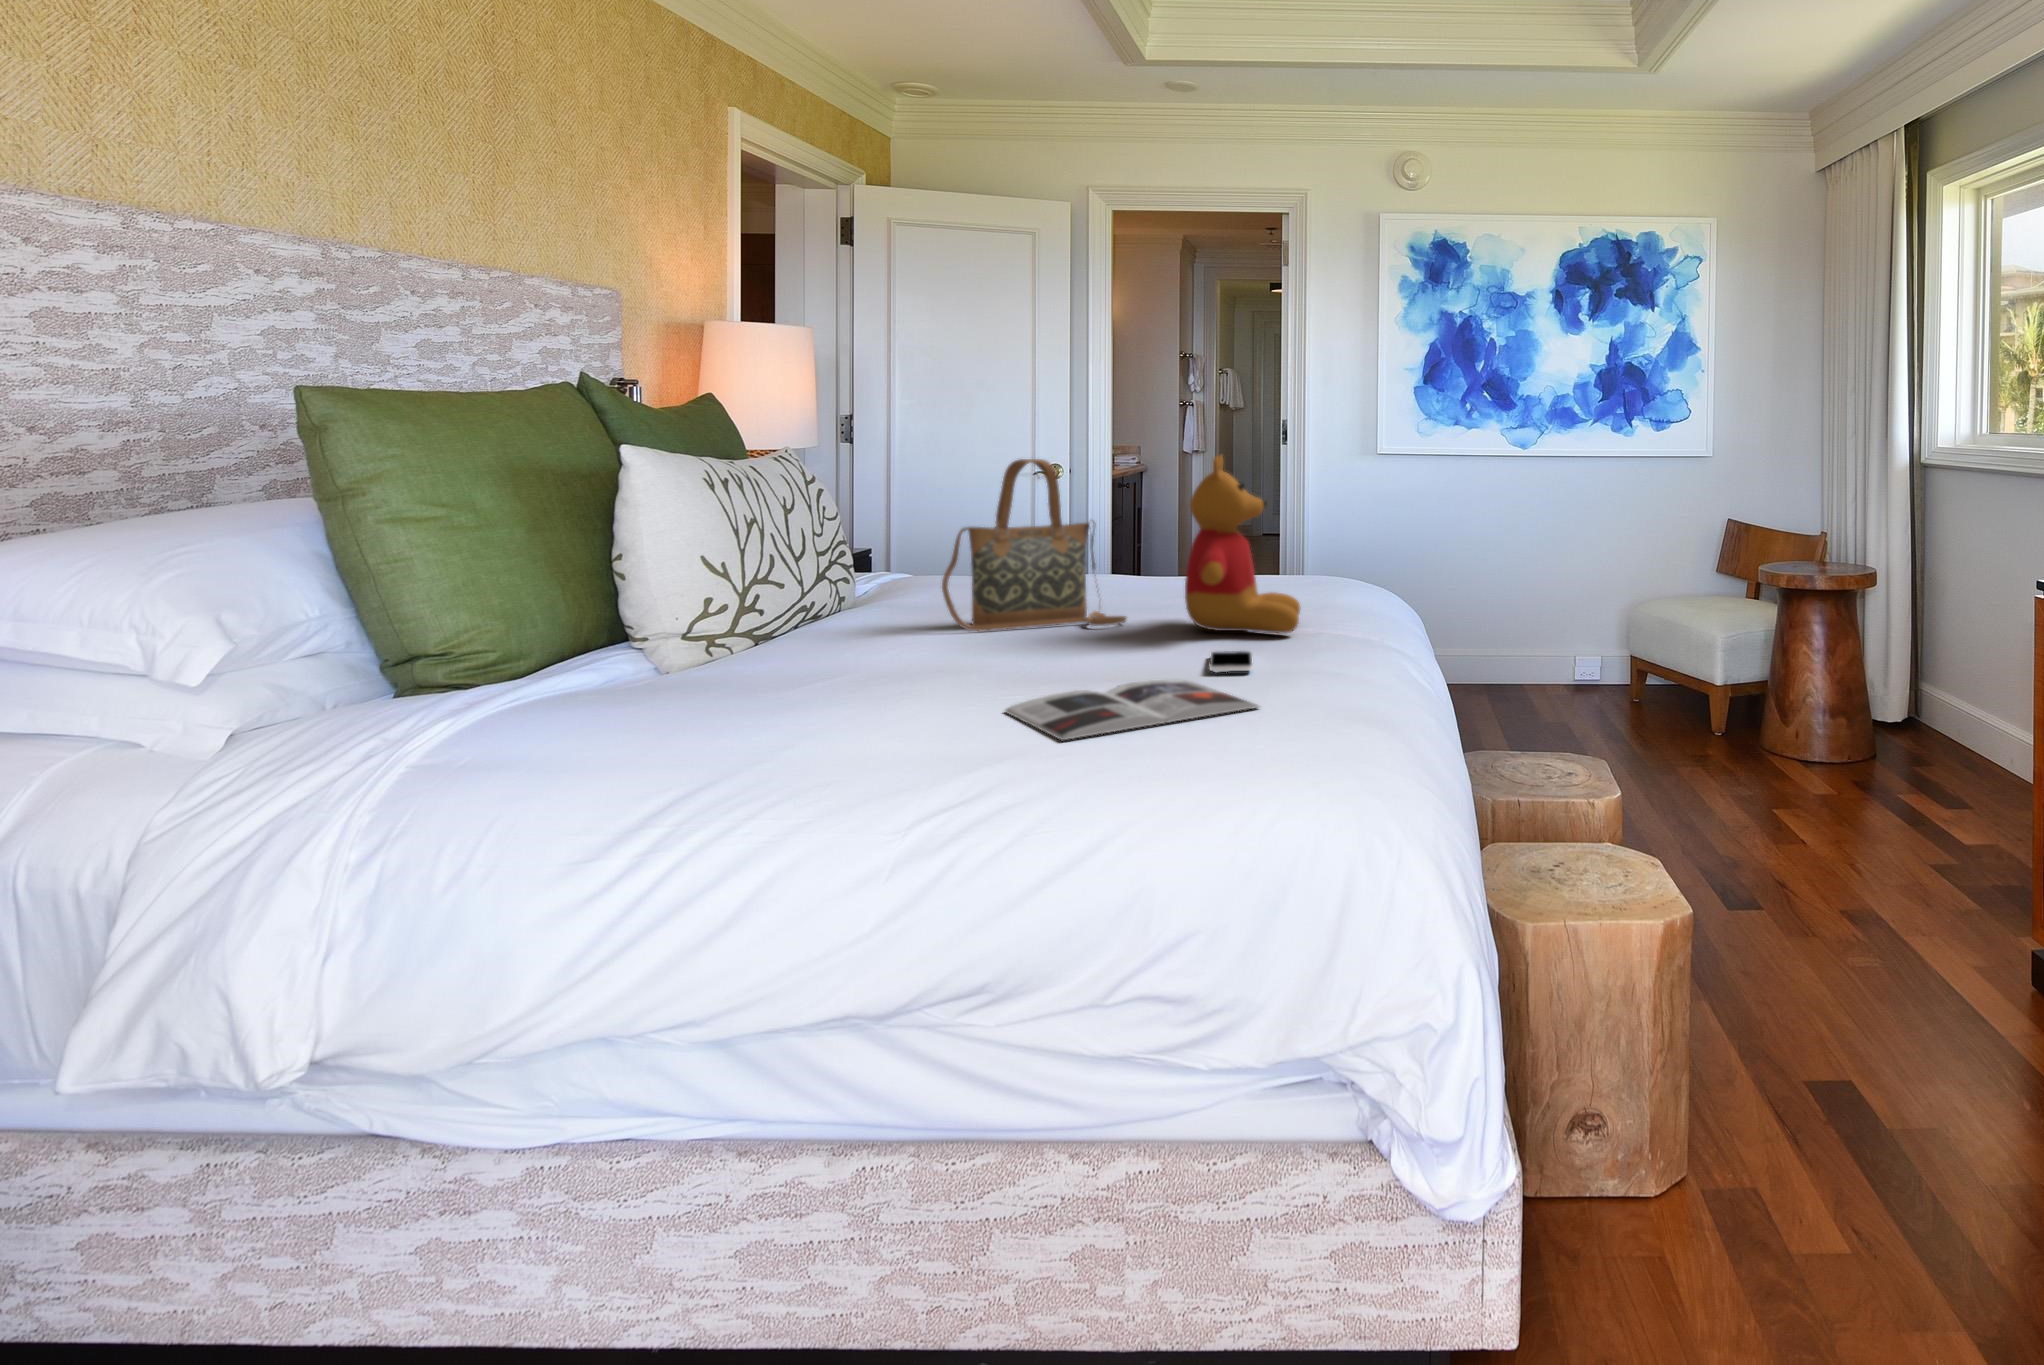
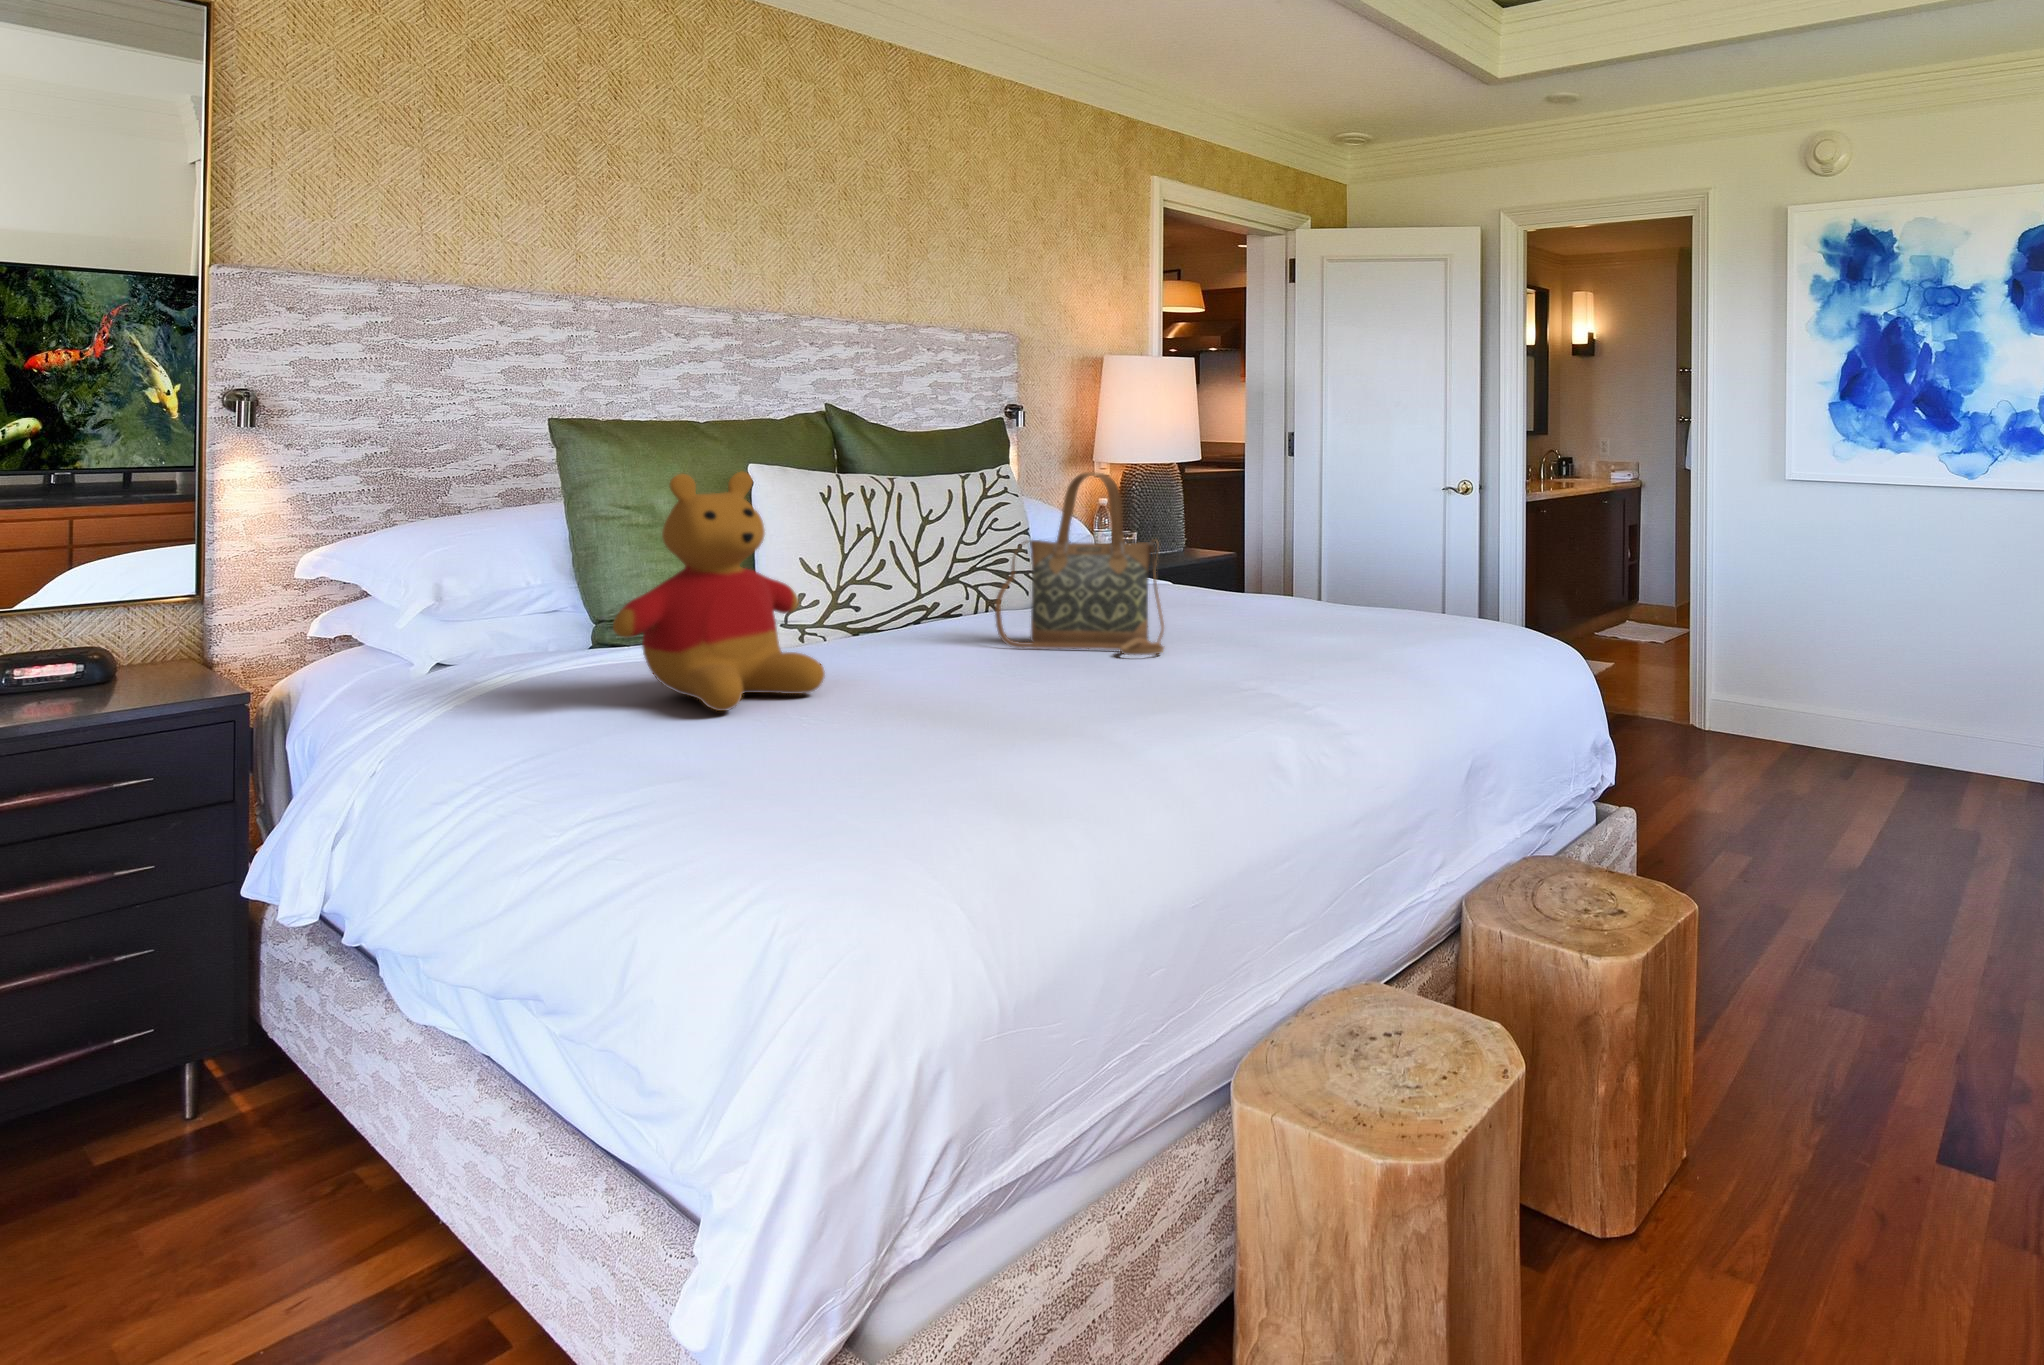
stuffed bear: present [1185,455,1301,634] -> present [613,472,825,711]
smartphone: present [1209,651,1253,673] -> none [1069,701,1167,731]
magazine: present [1005,679,1259,741] -> none [712,728,1021,790]

